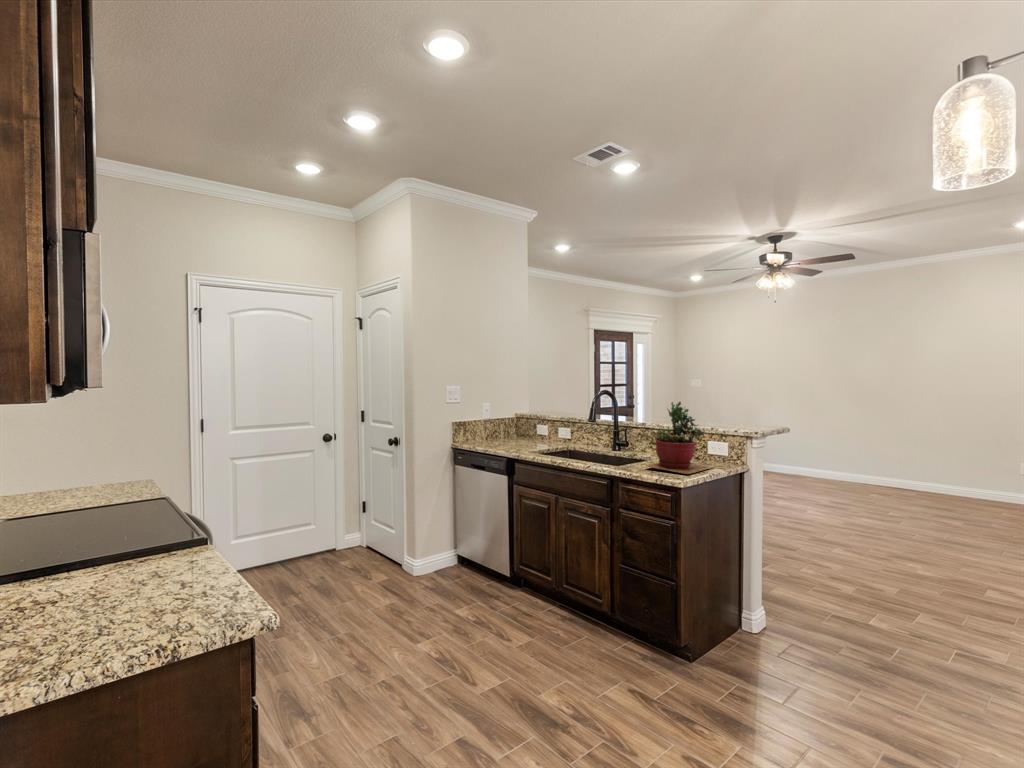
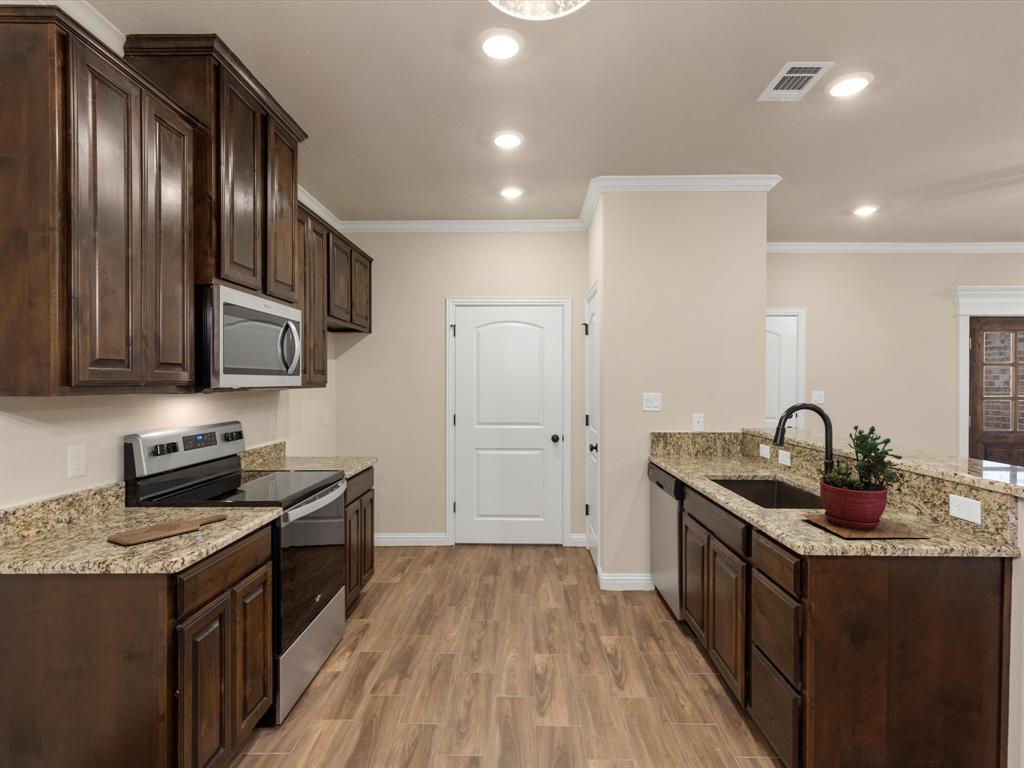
cutting board: none [62,563,183,632] -> present [108,514,227,545]

